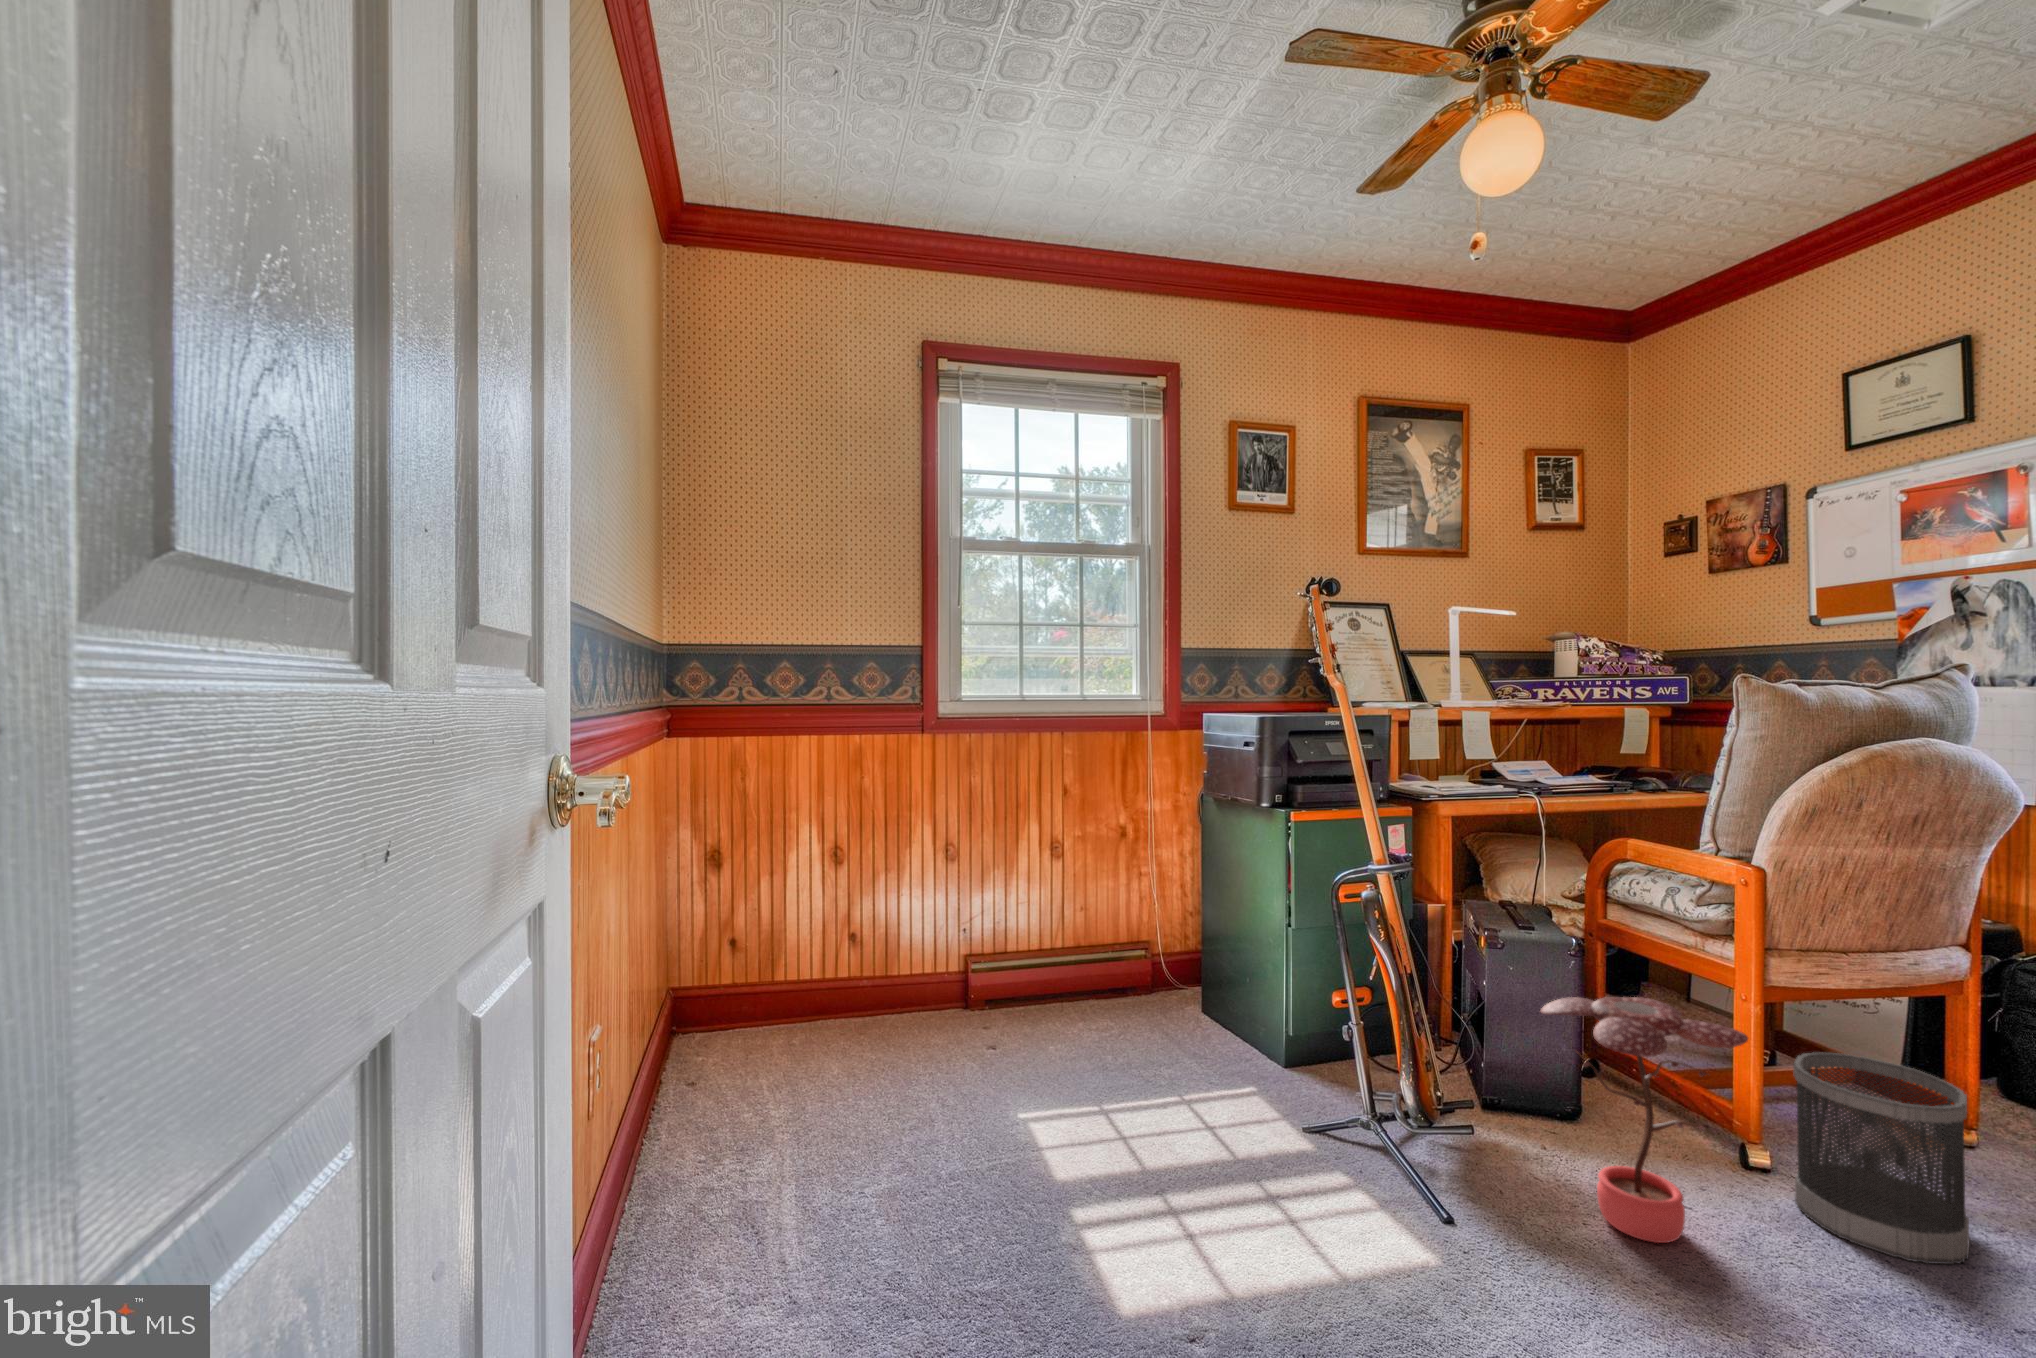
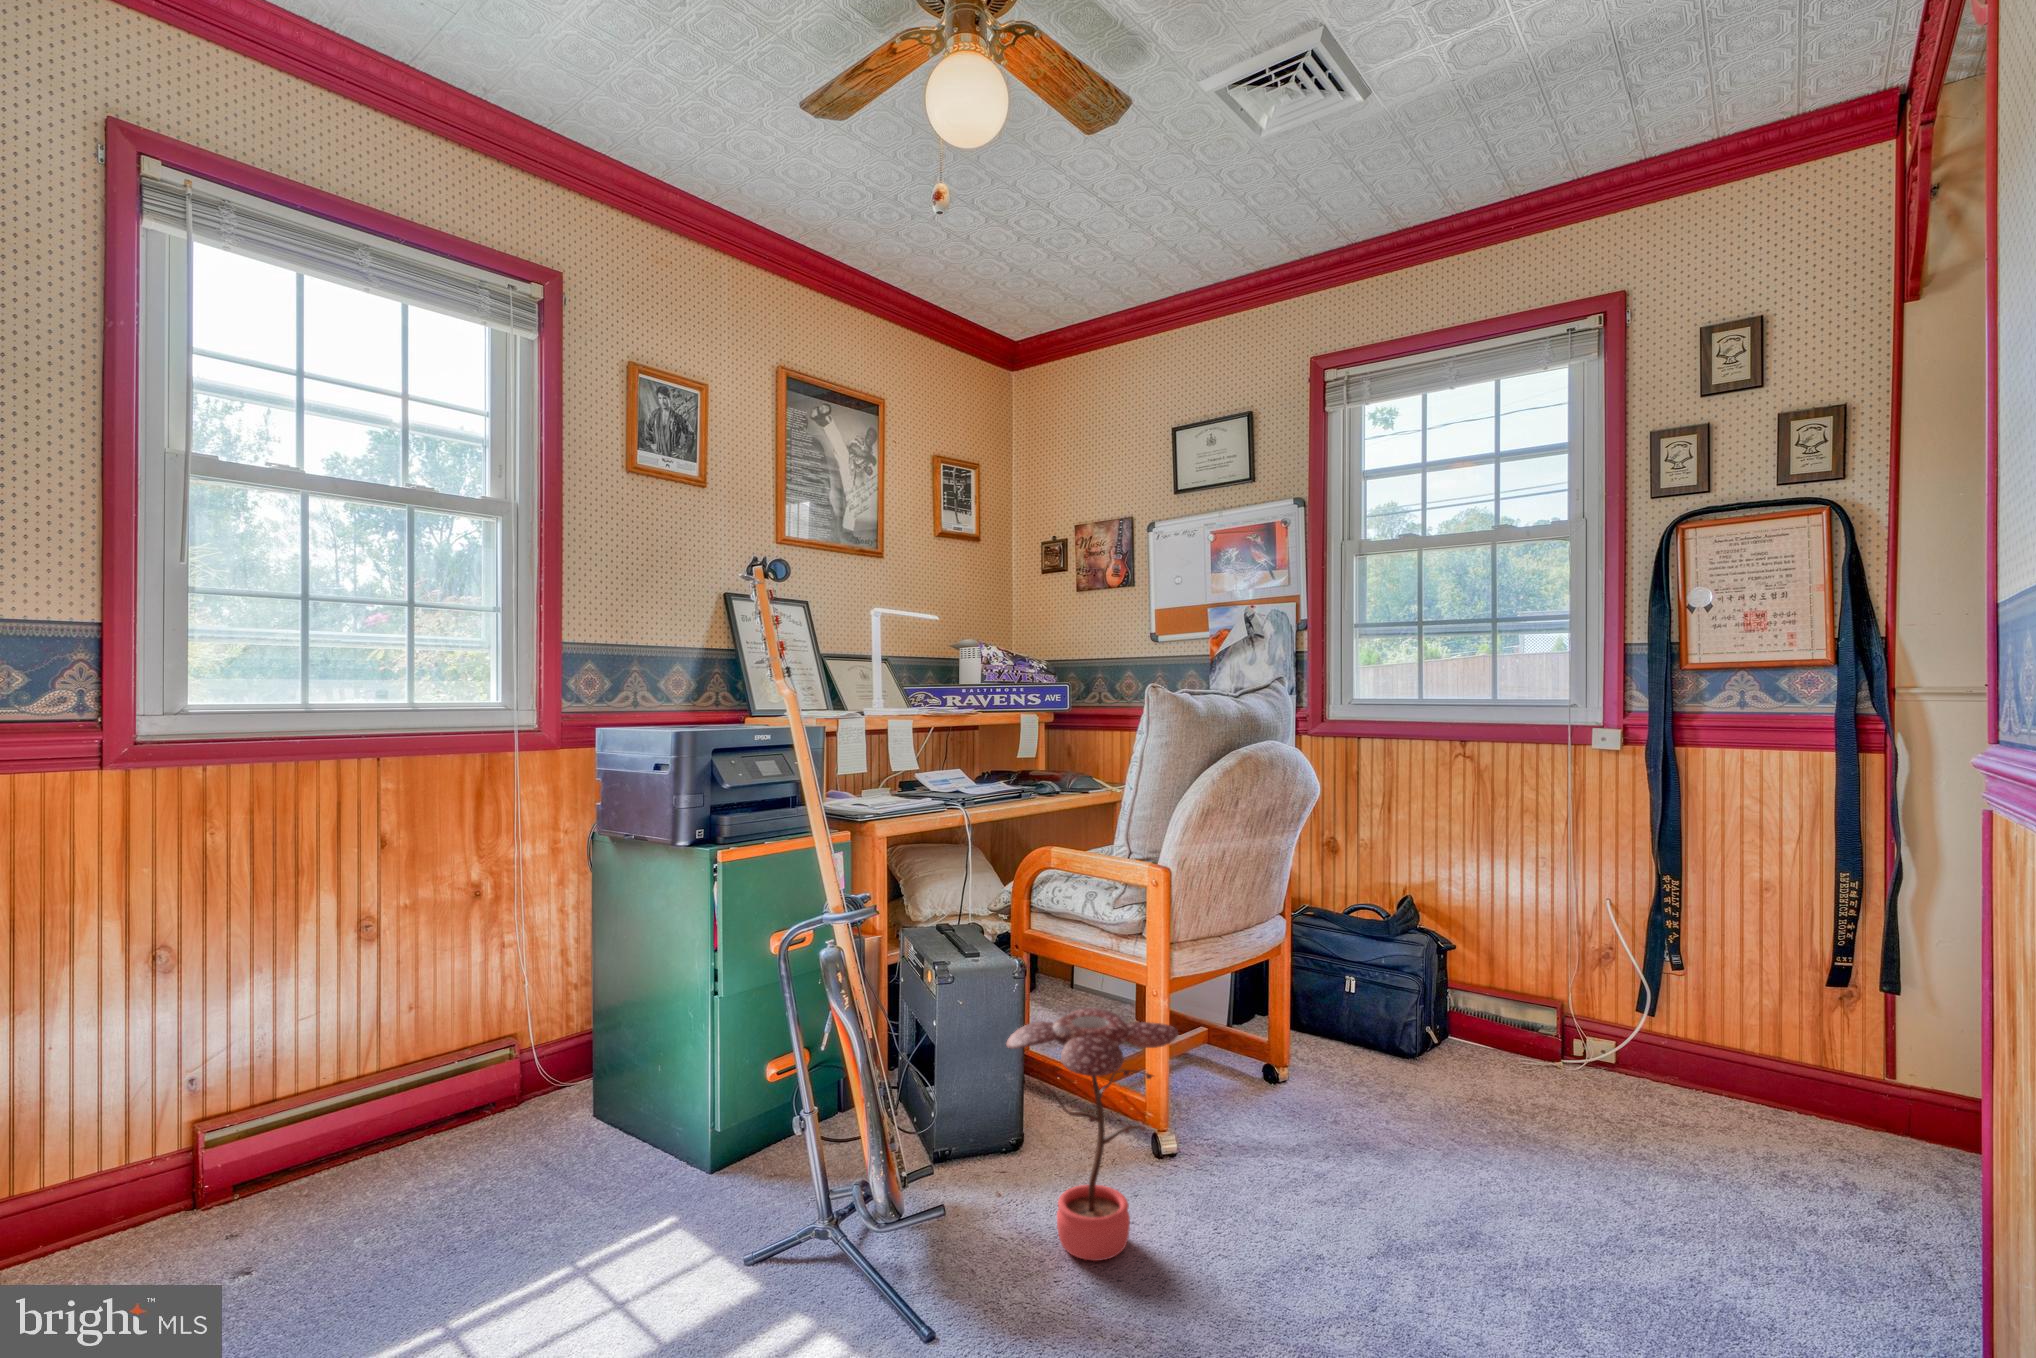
wastebasket: present [1793,1052,1969,1264] -> none [1191,1020,1304,1196]

